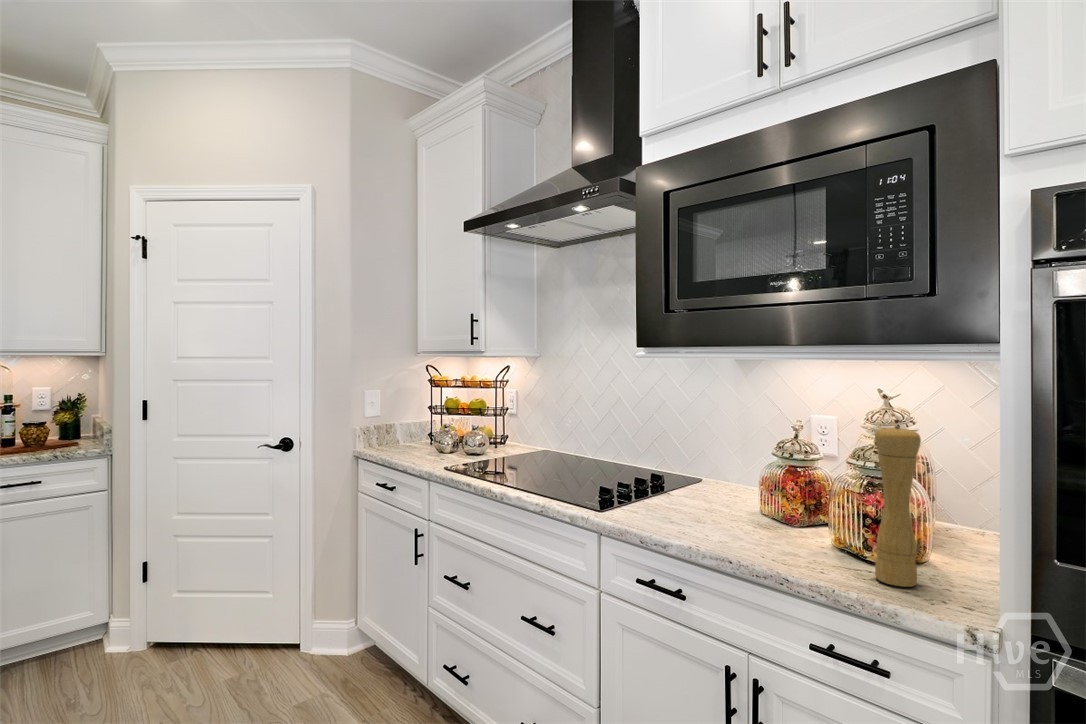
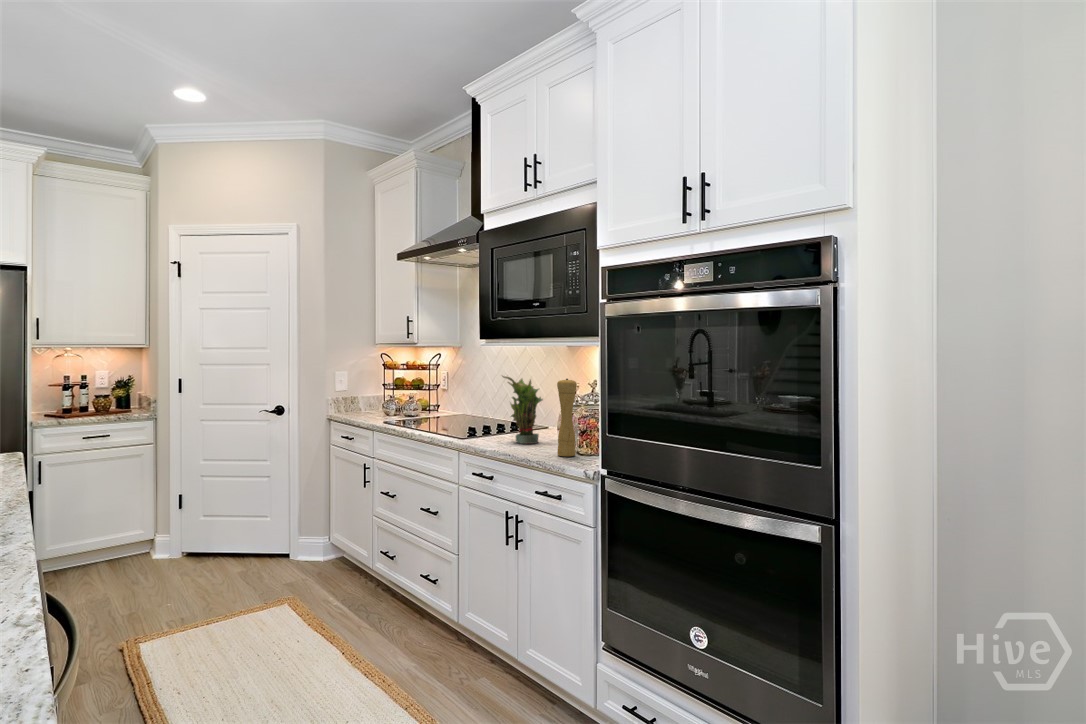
potted plant: none [703,410,770,534] -> present [502,376,543,444]

